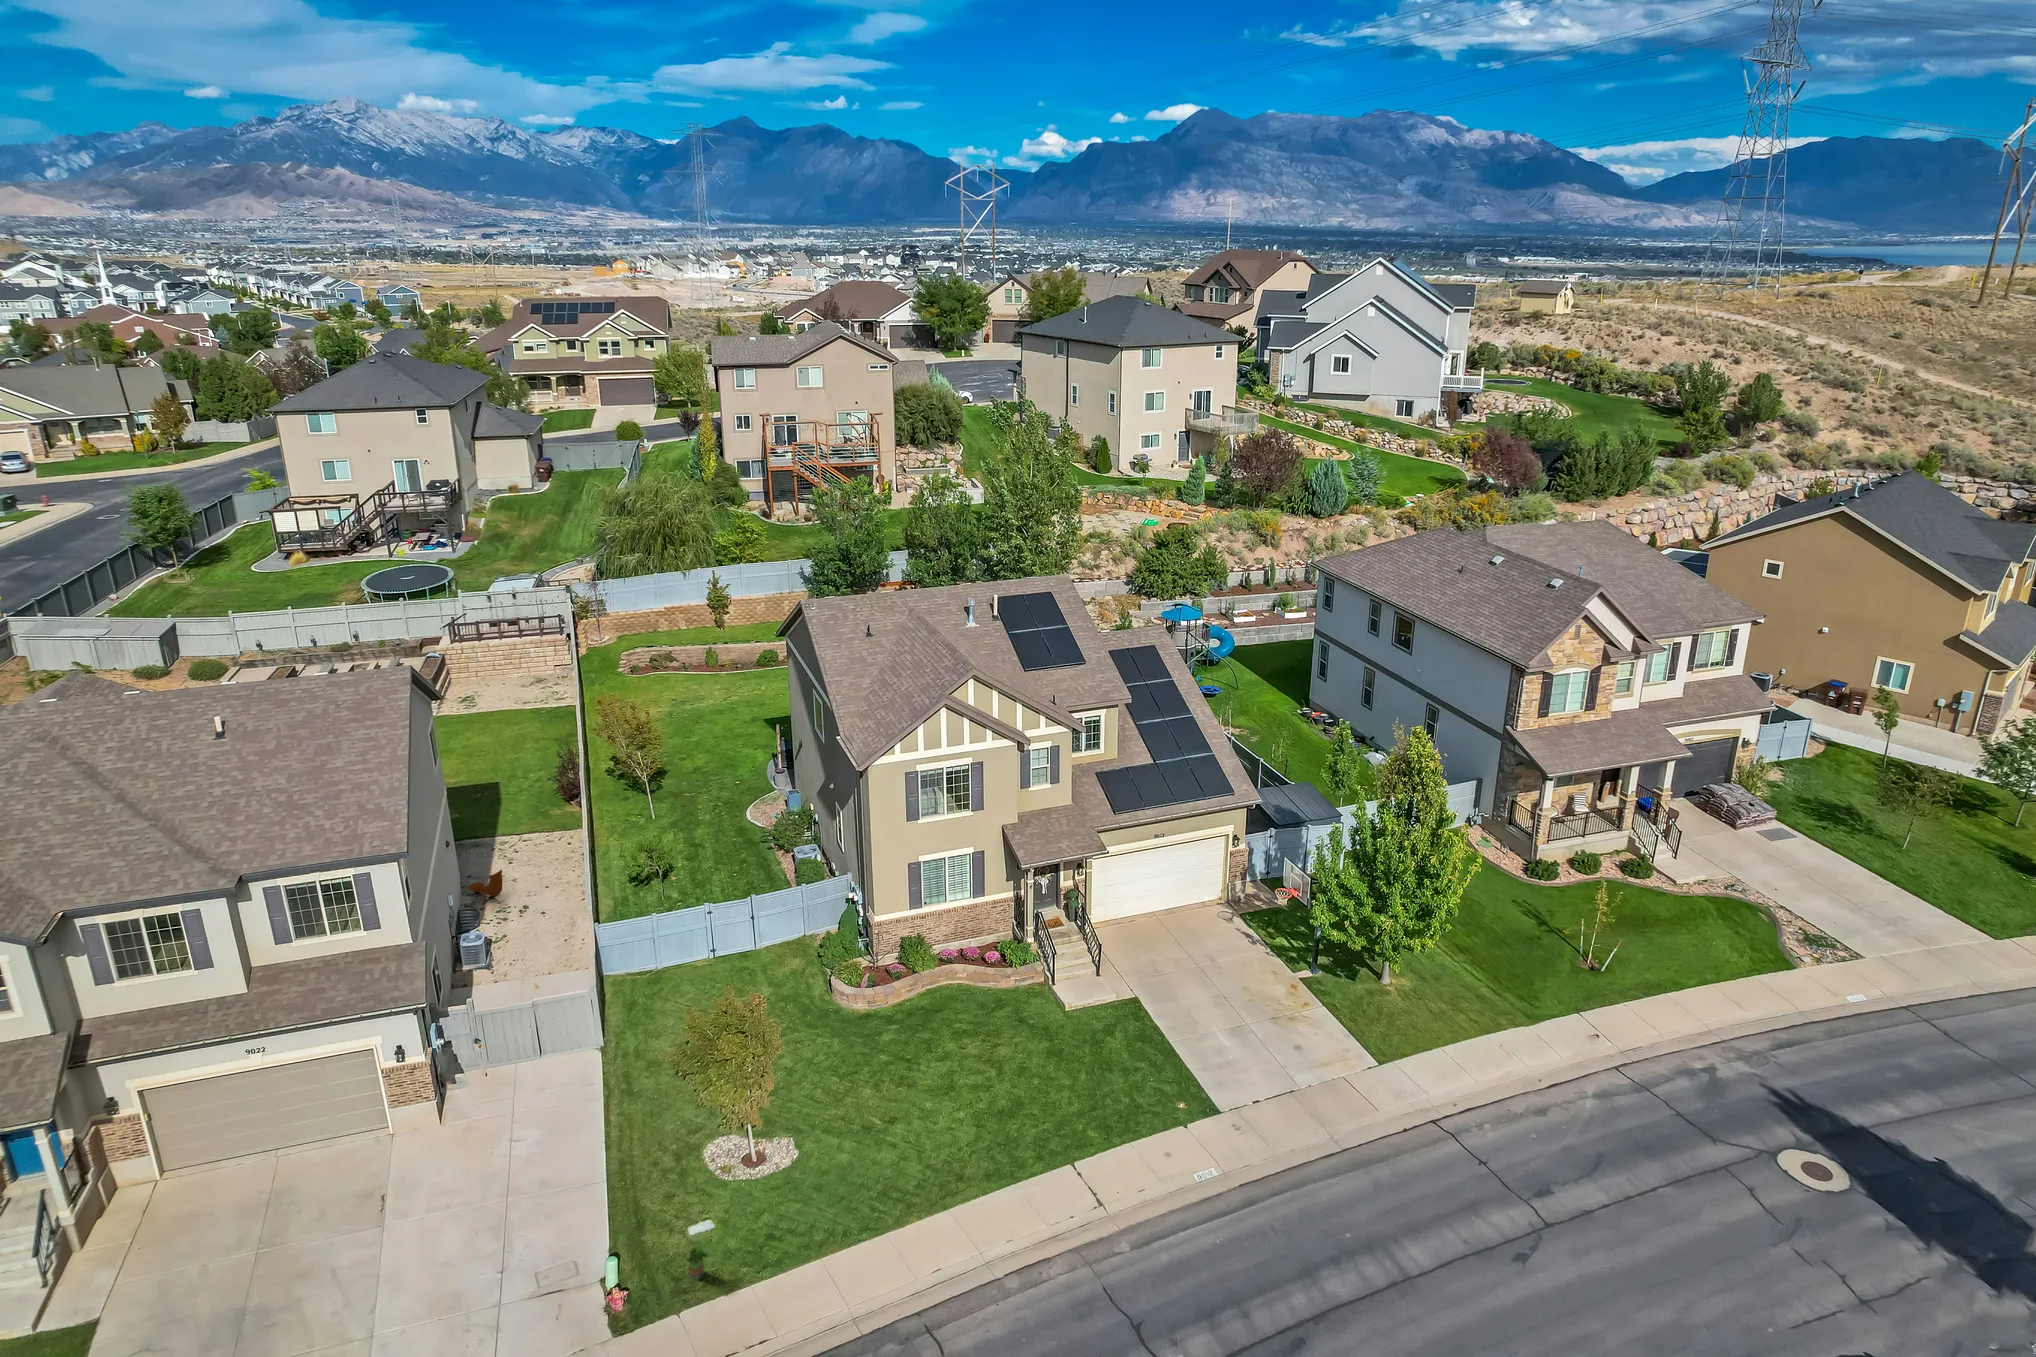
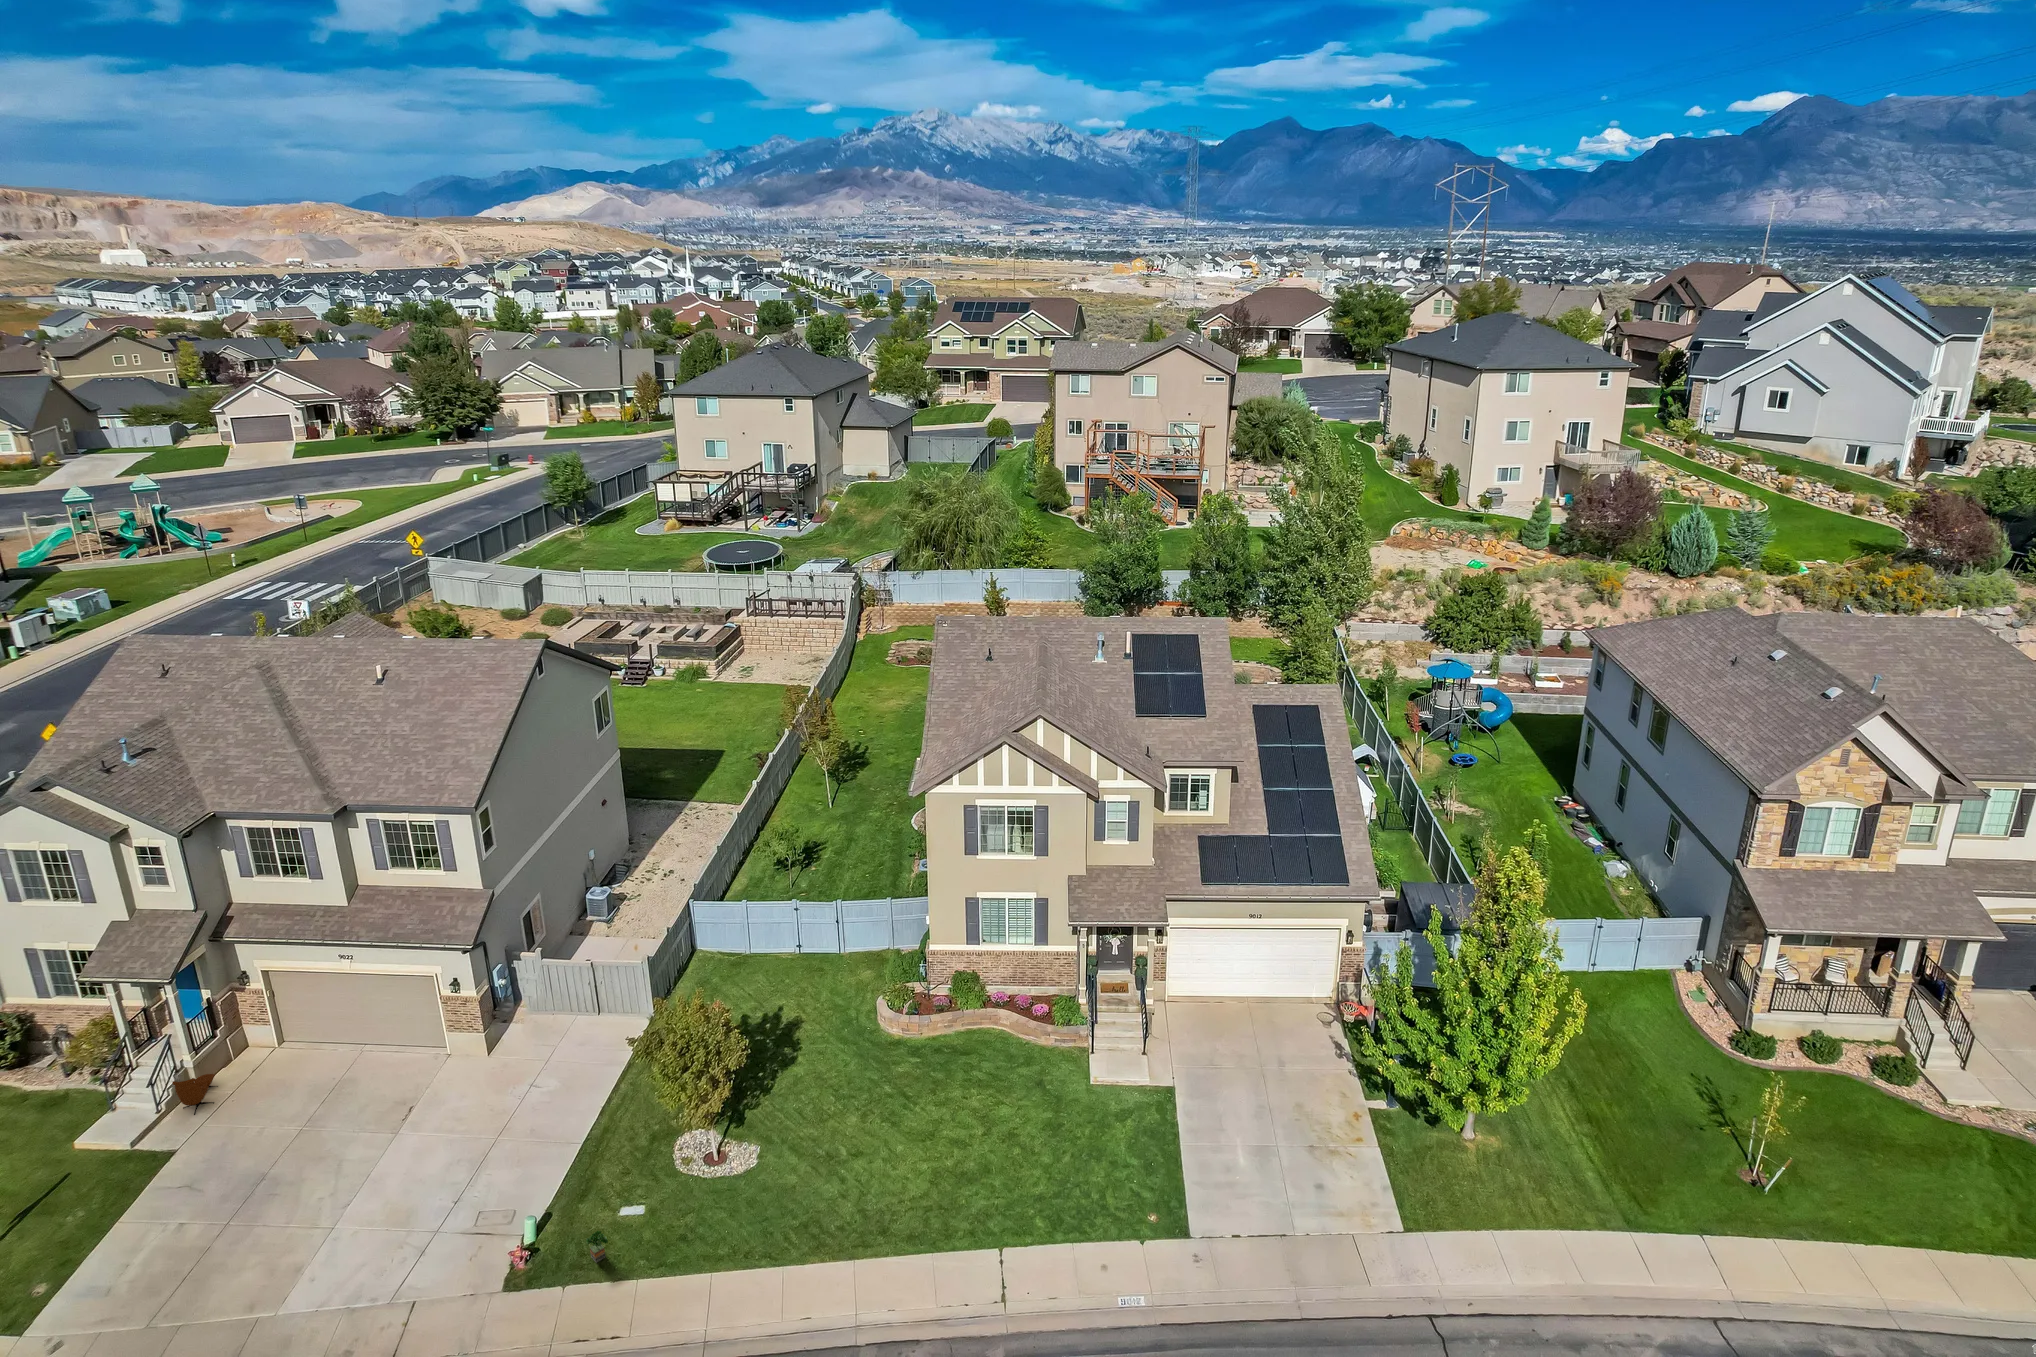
lounge chair: present [468,870,502,905] -> present [172,1074,218,1115]

